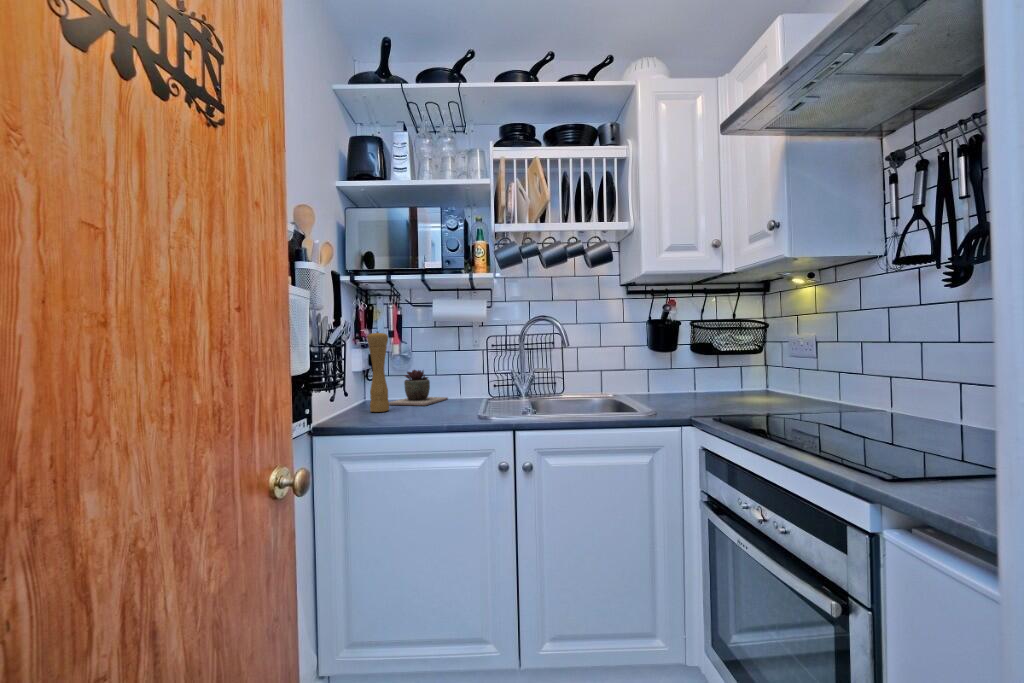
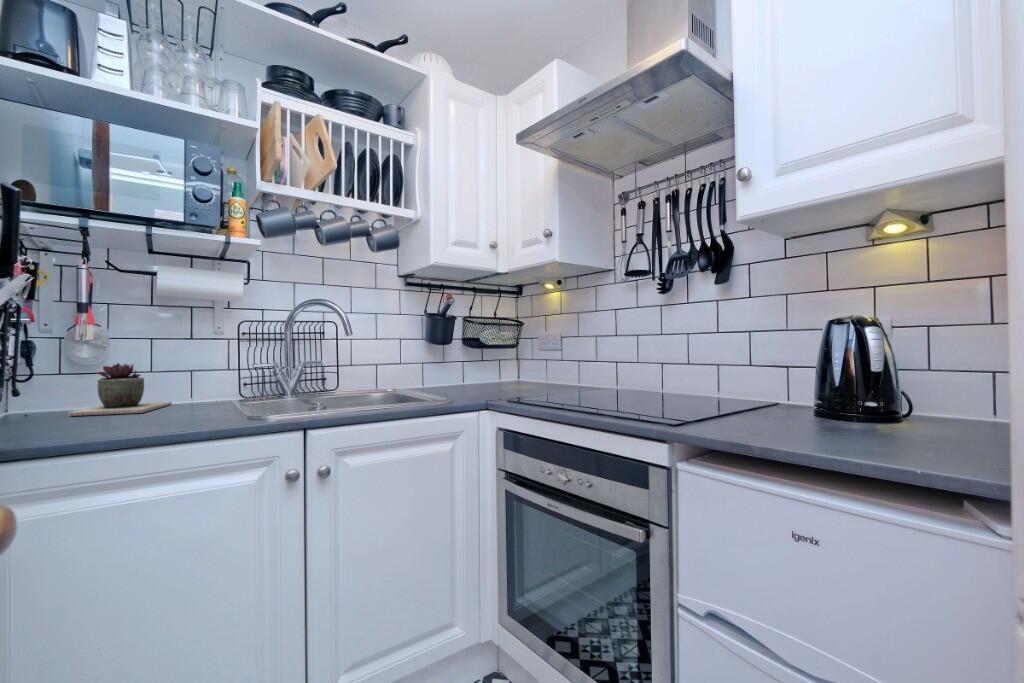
pepper mill: present [367,332,389,412] -> none [39,302,81,426]

